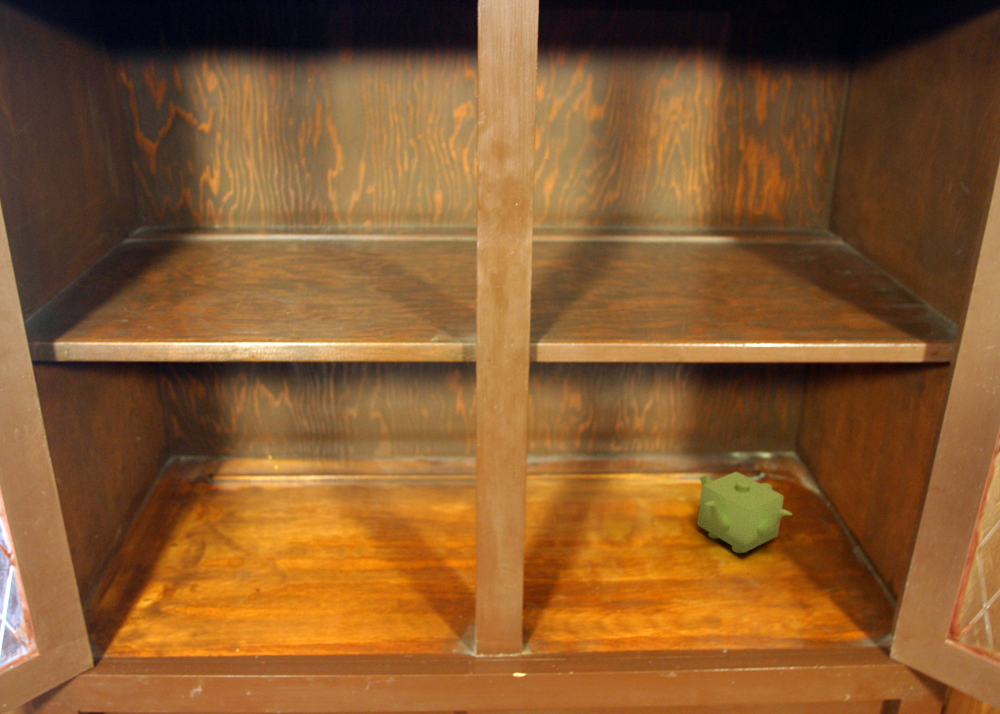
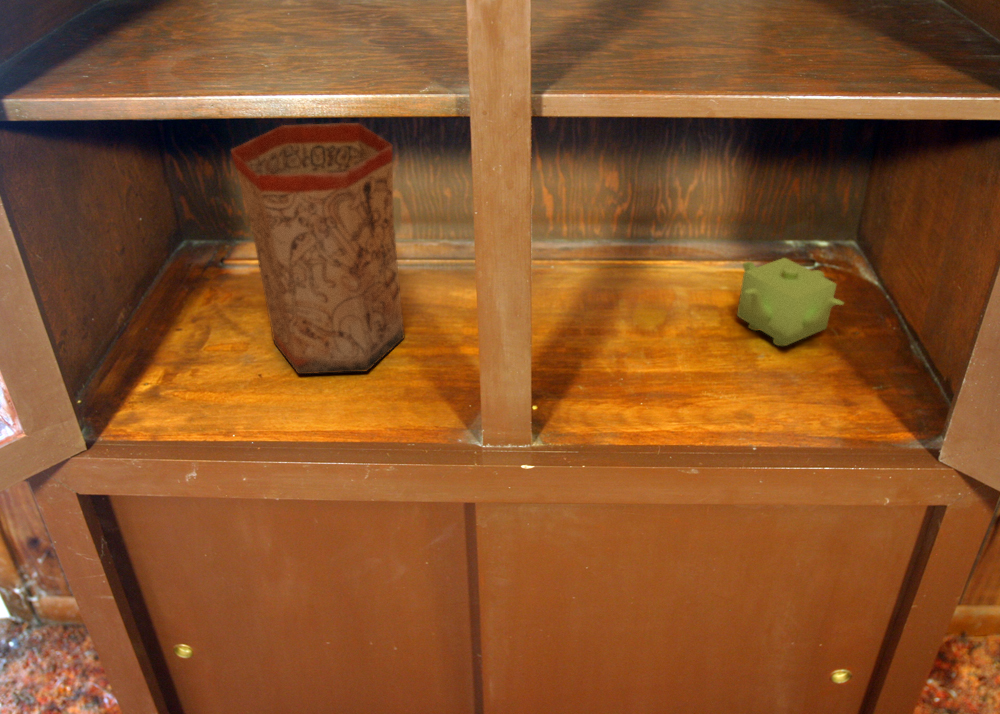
vase: none [247,356,394,588] -> present [231,123,404,374]

